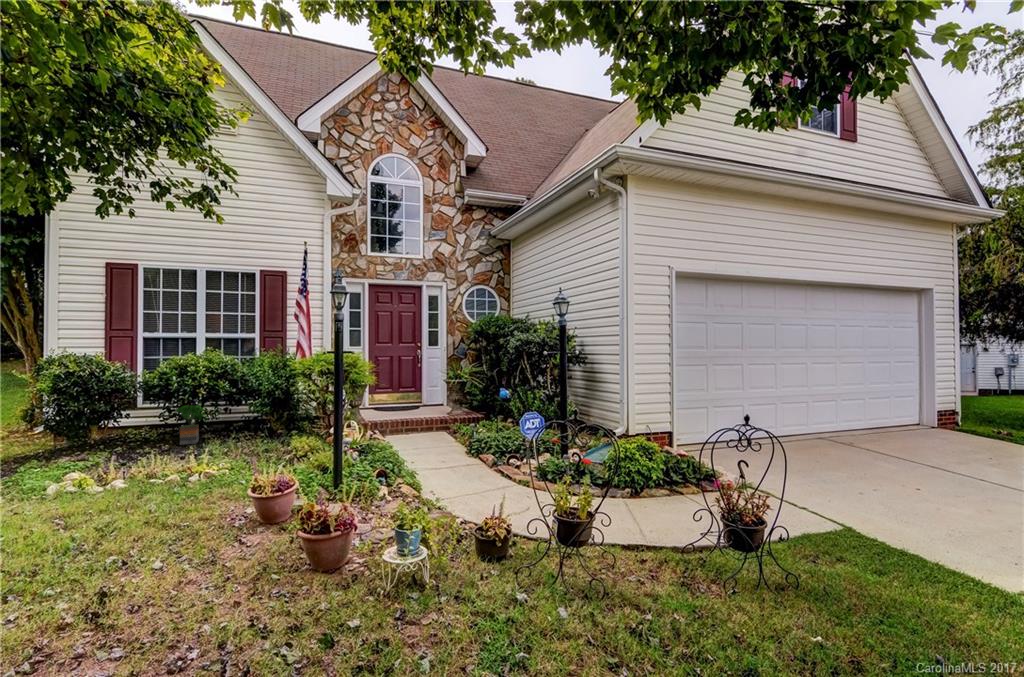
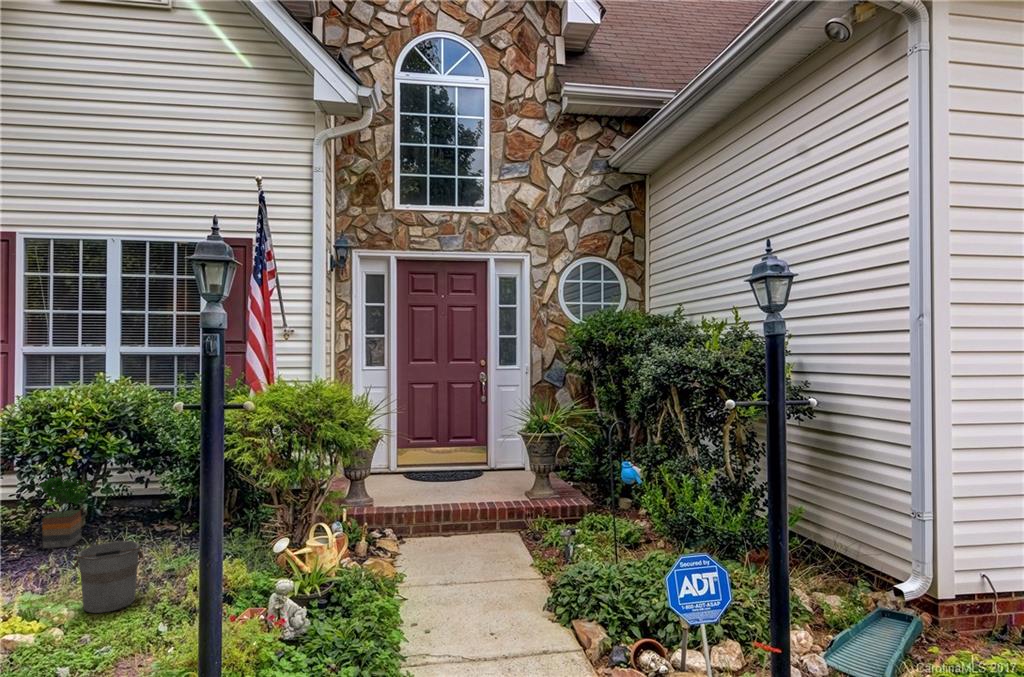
bucket: none [228,430,263,463] -> present [74,541,144,613]

